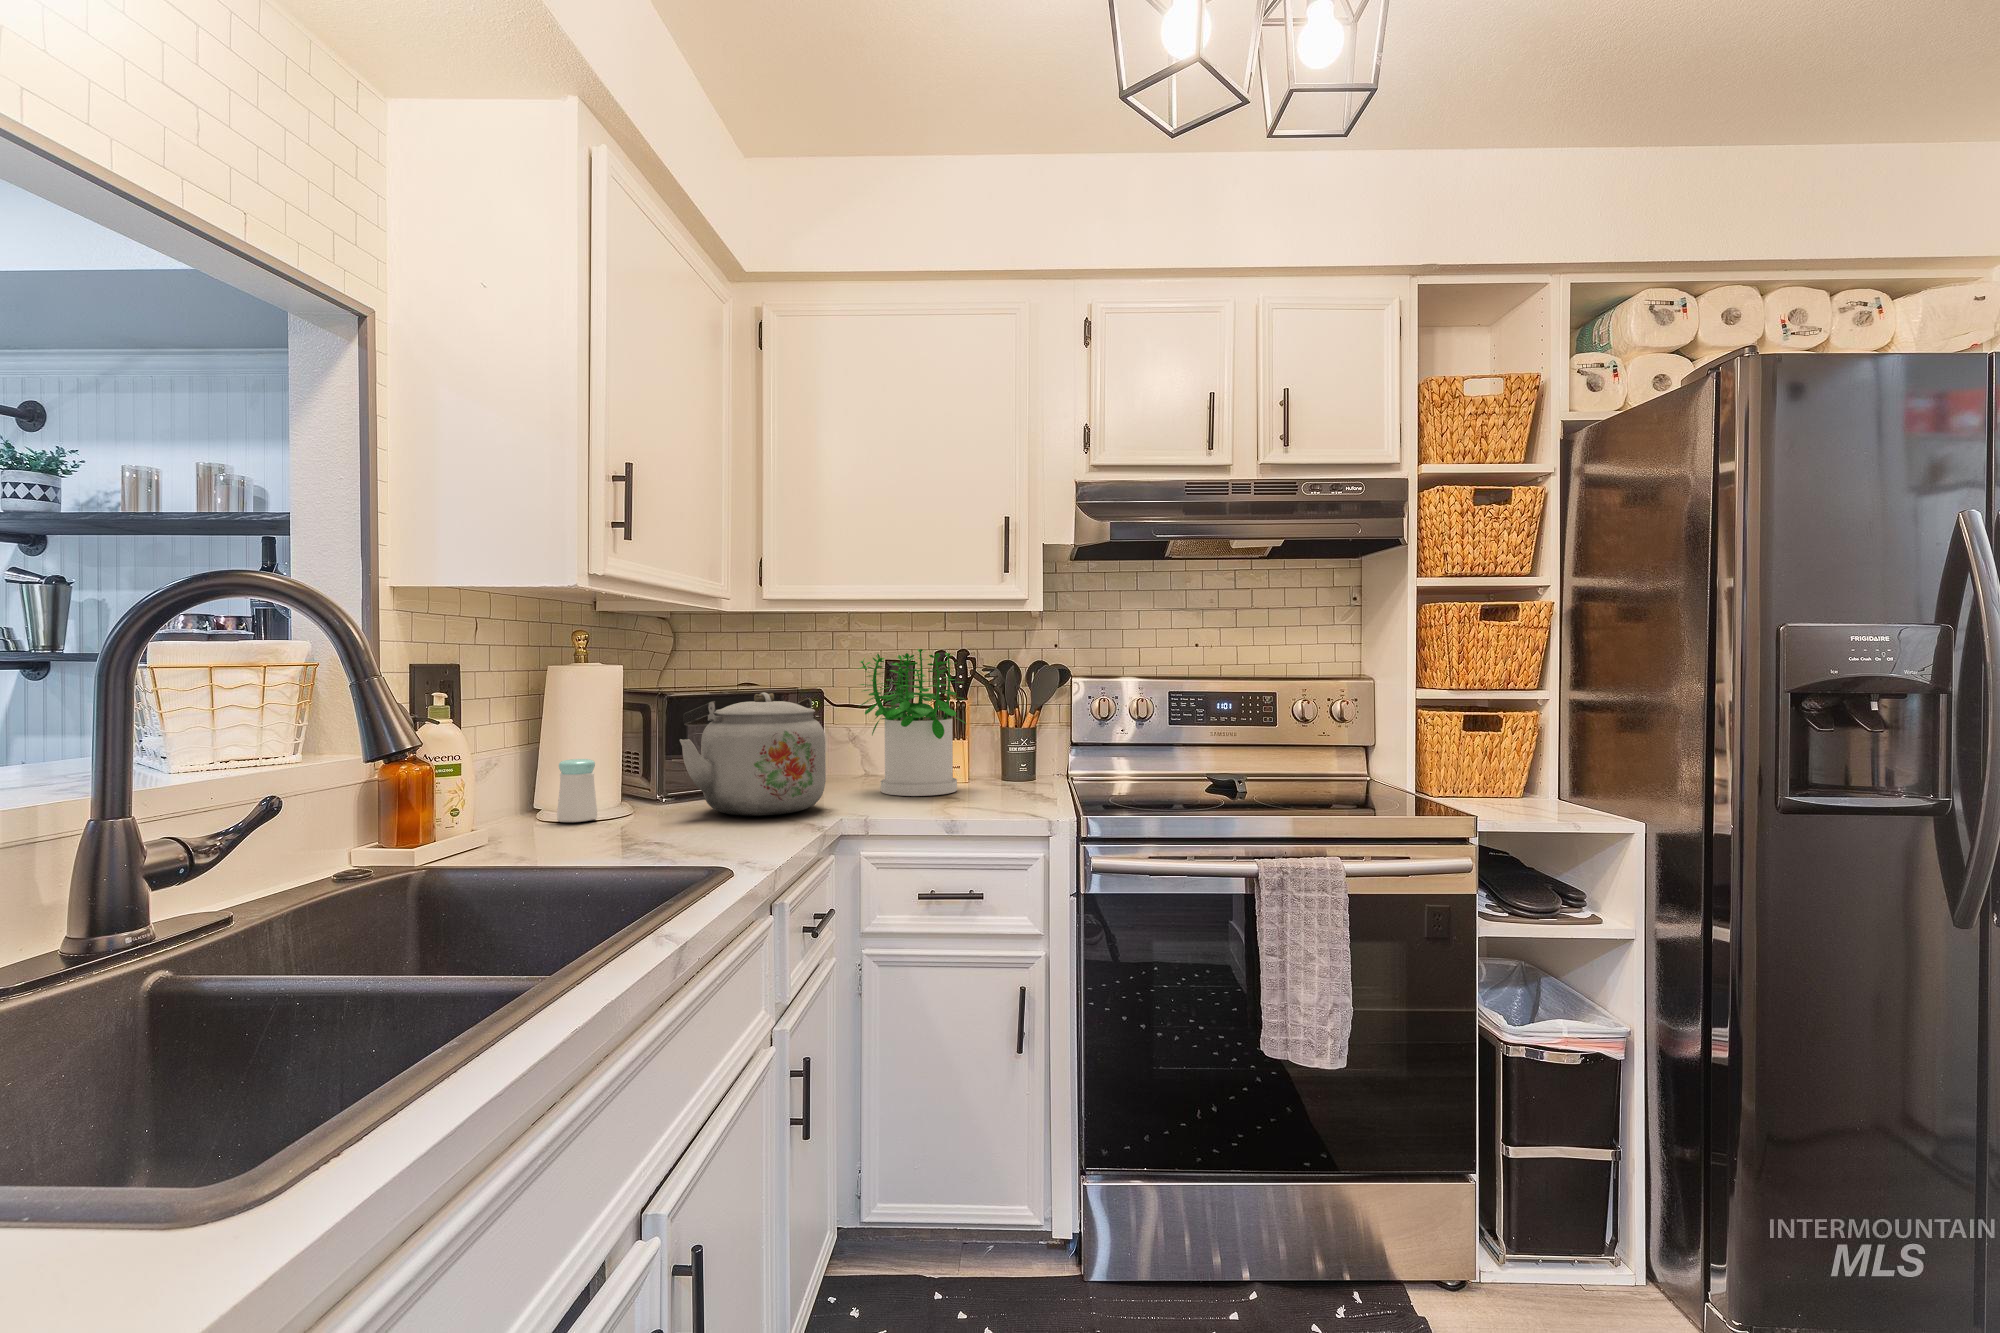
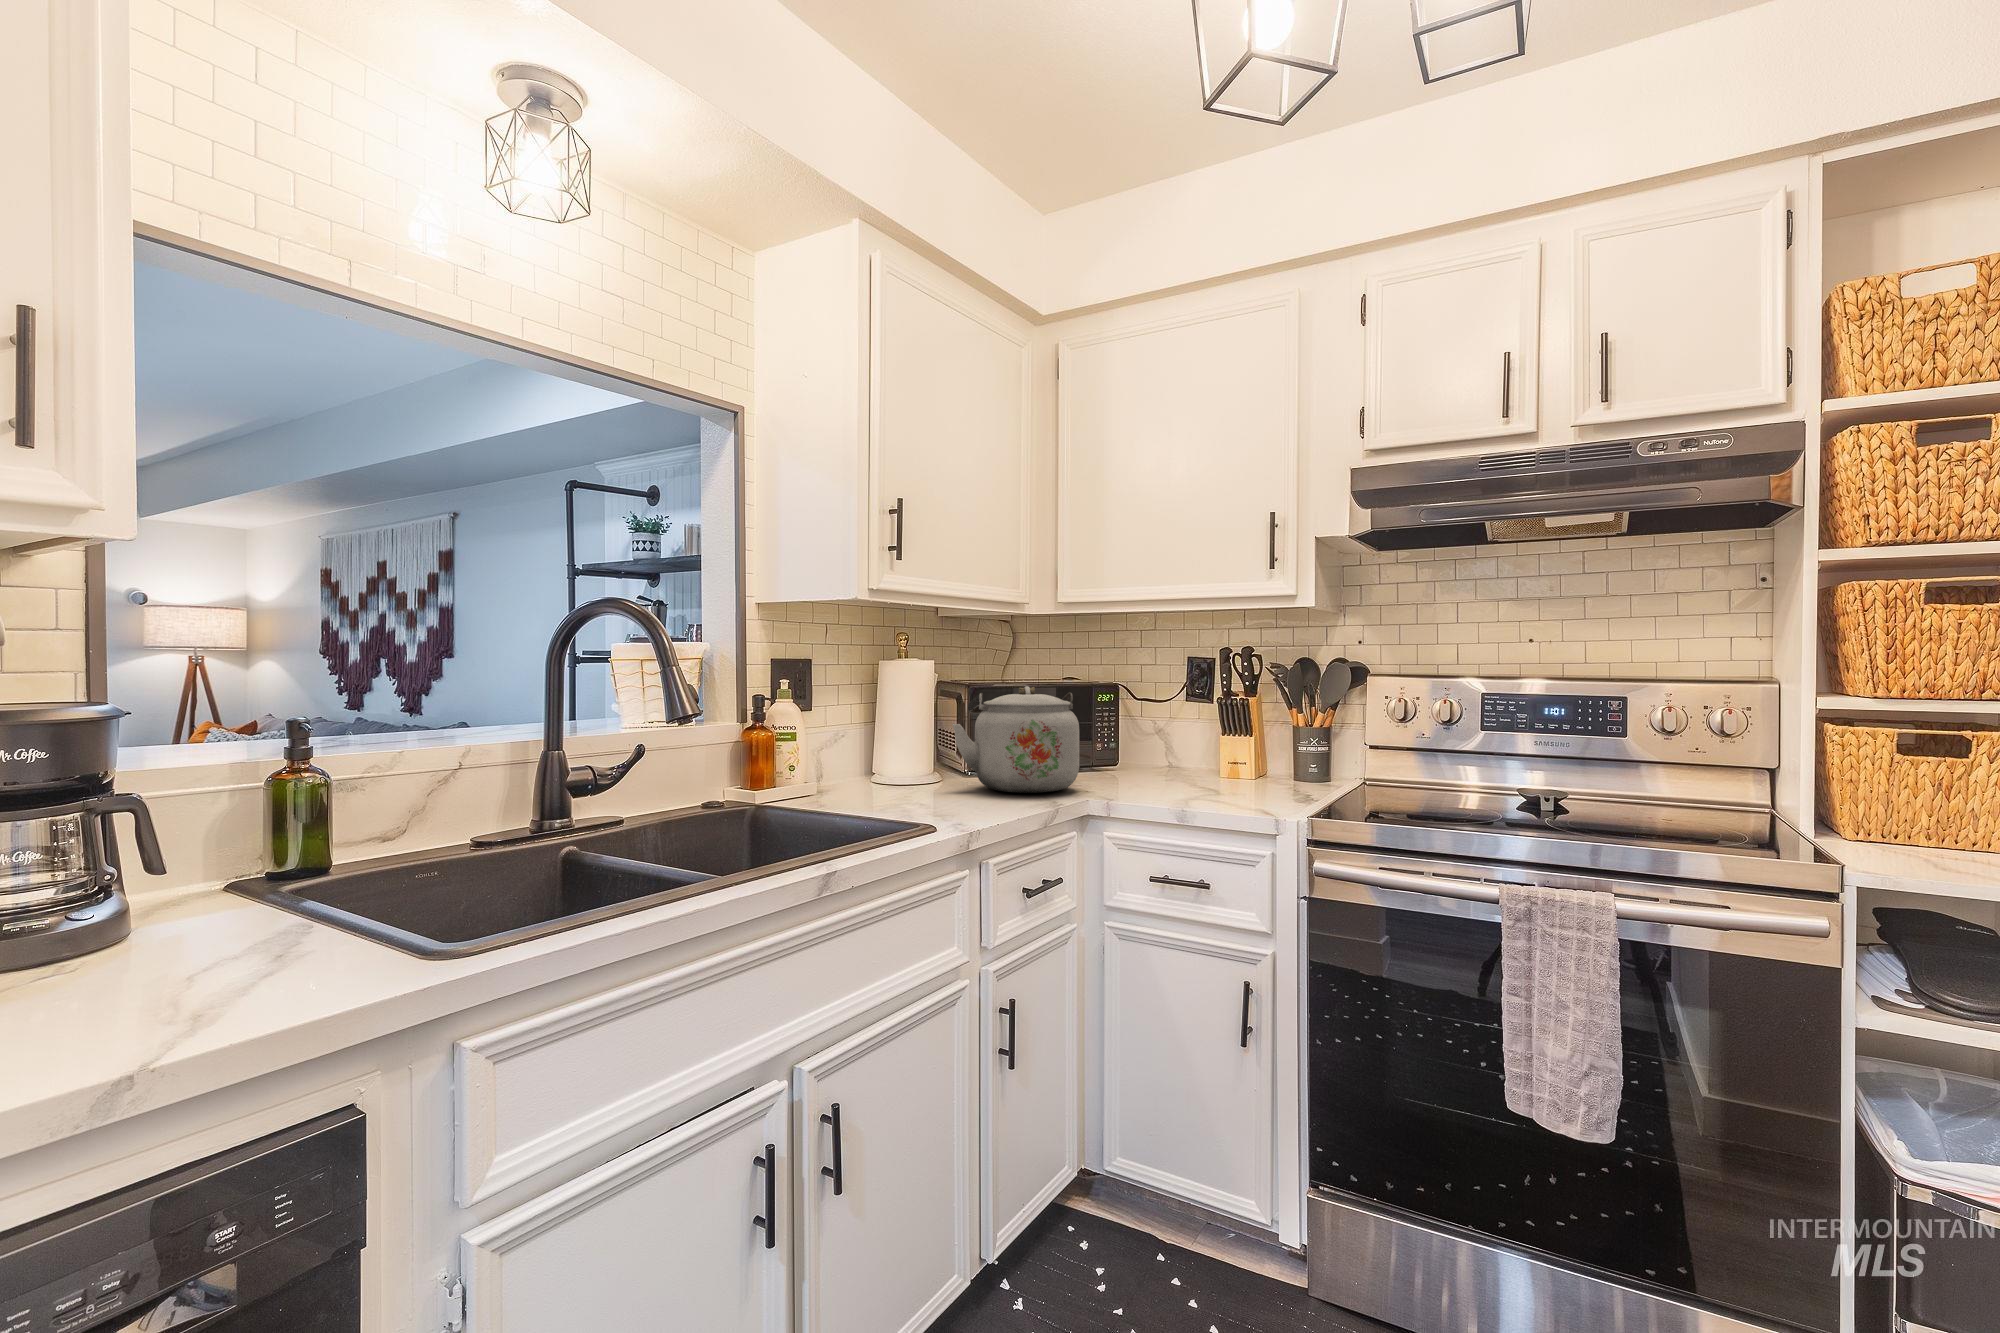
potted plant: present [858,649,966,796] -> none [1125,647,1240,789]
salt shaker: present [557,759,597,822] -> none [869,737,899,786]

